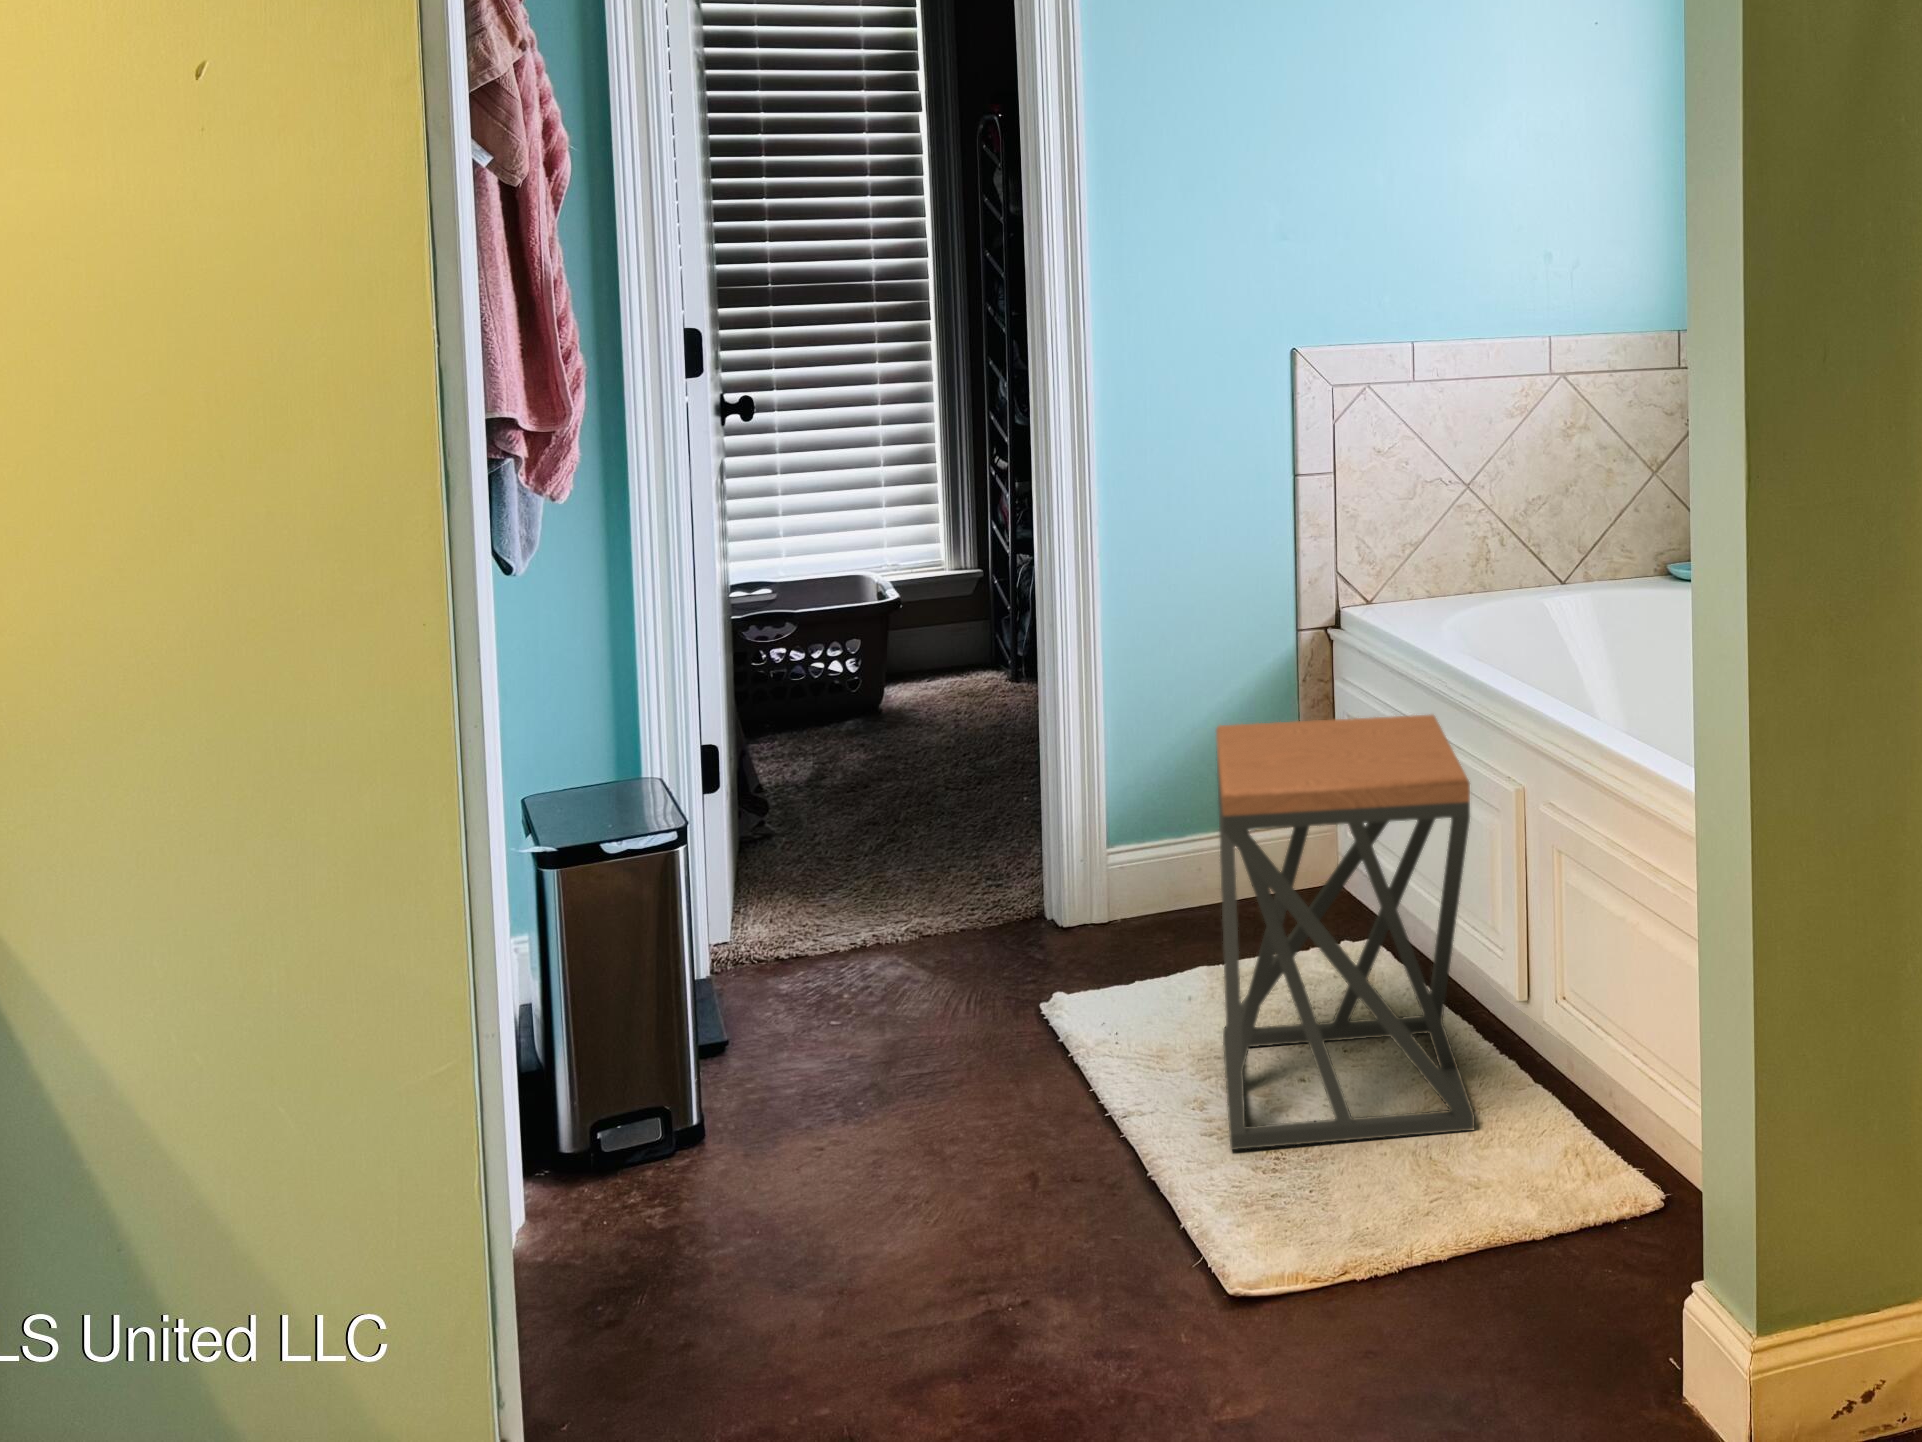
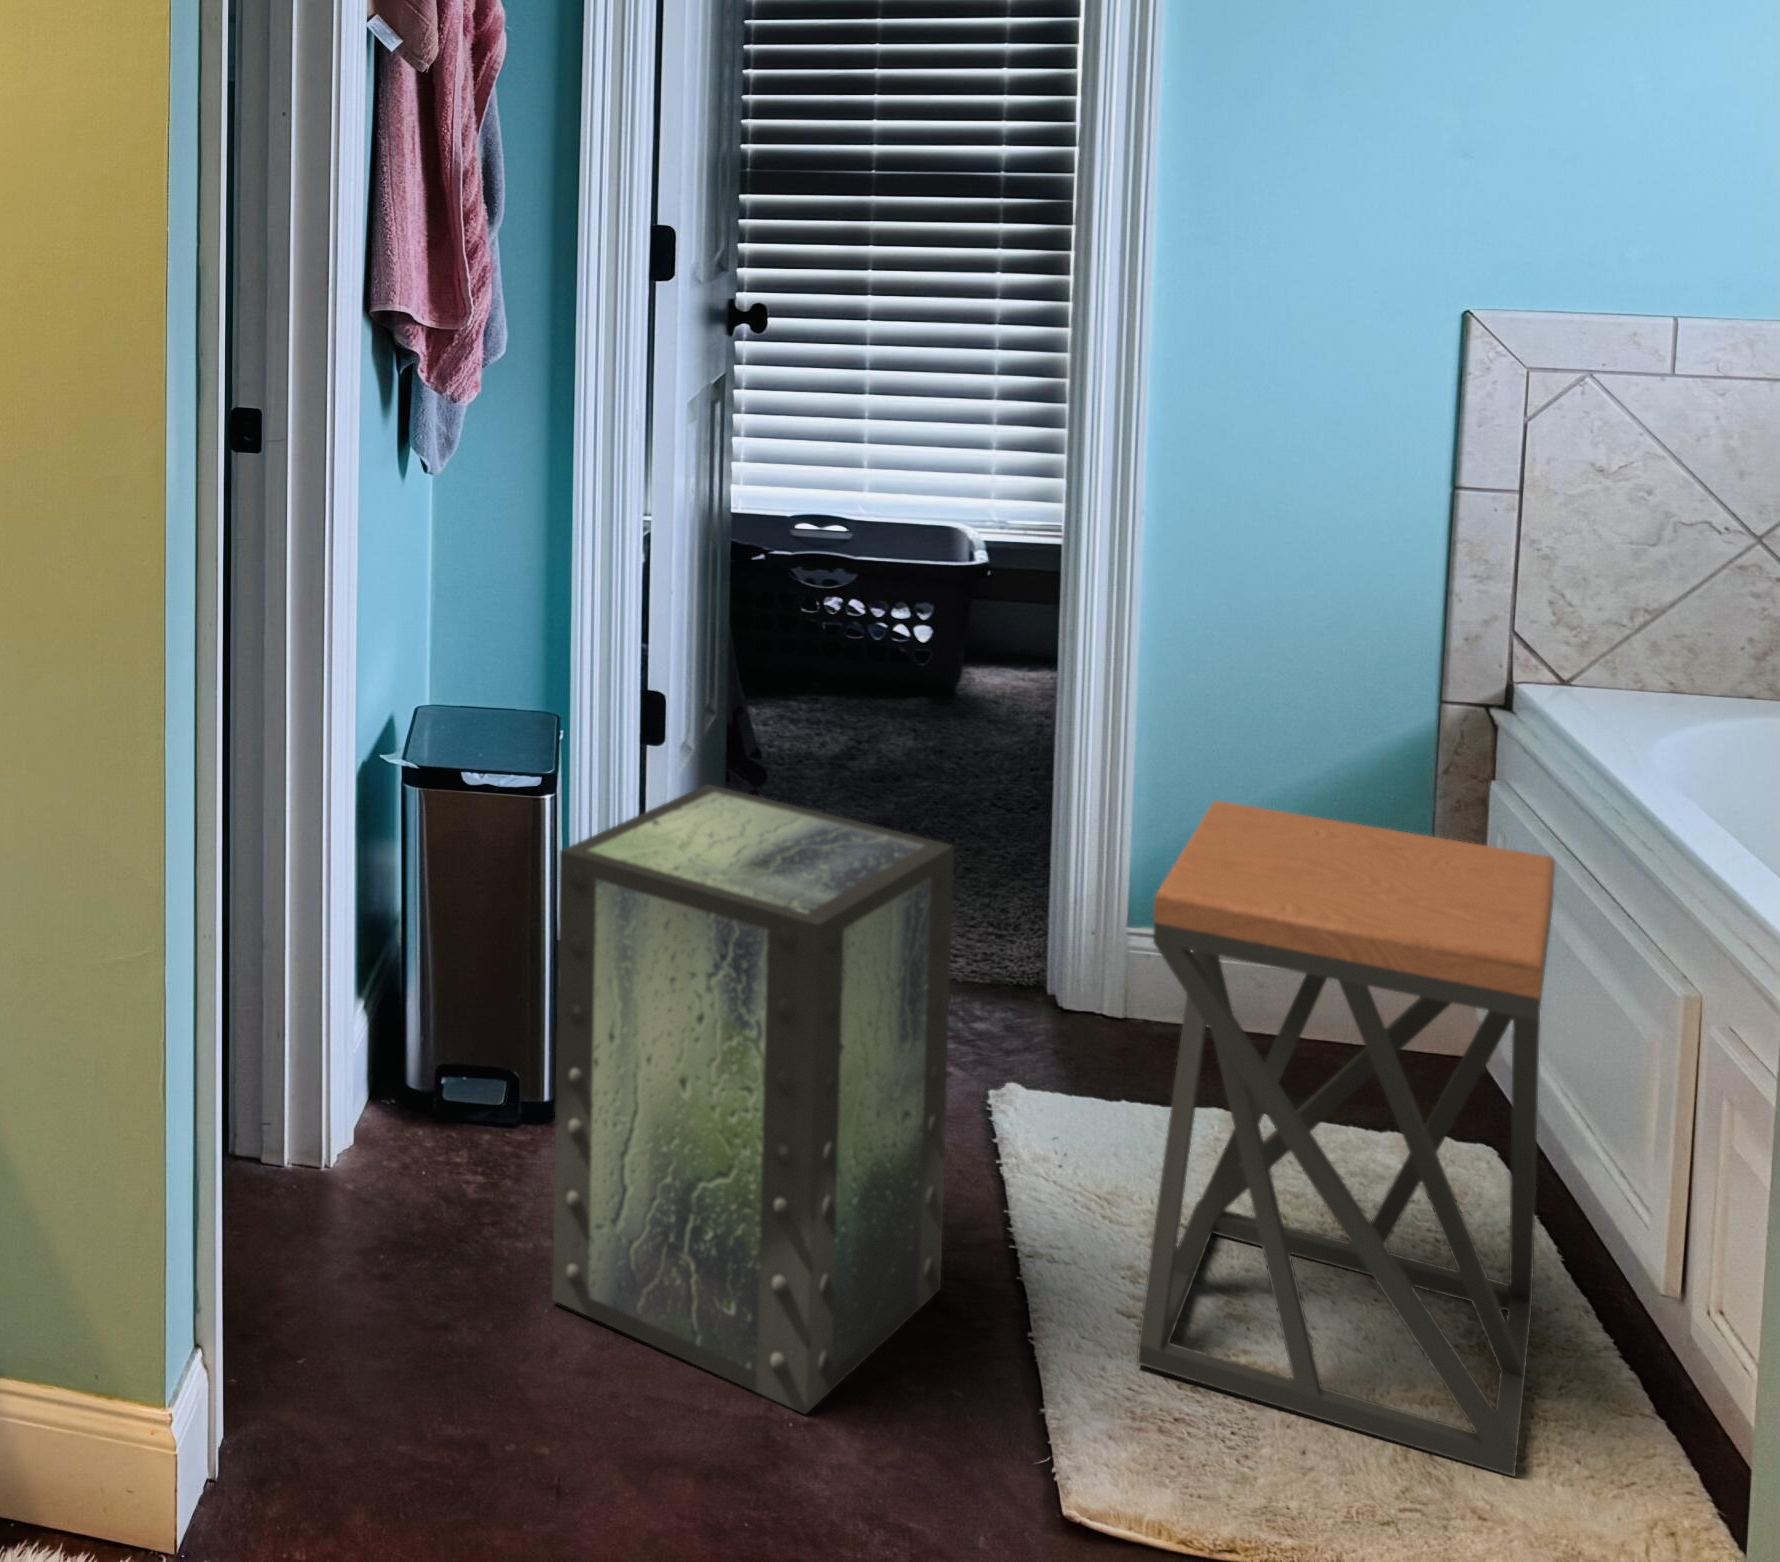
storage box: none [760,797,1074,1276] -> present [552,785,954,1414]

